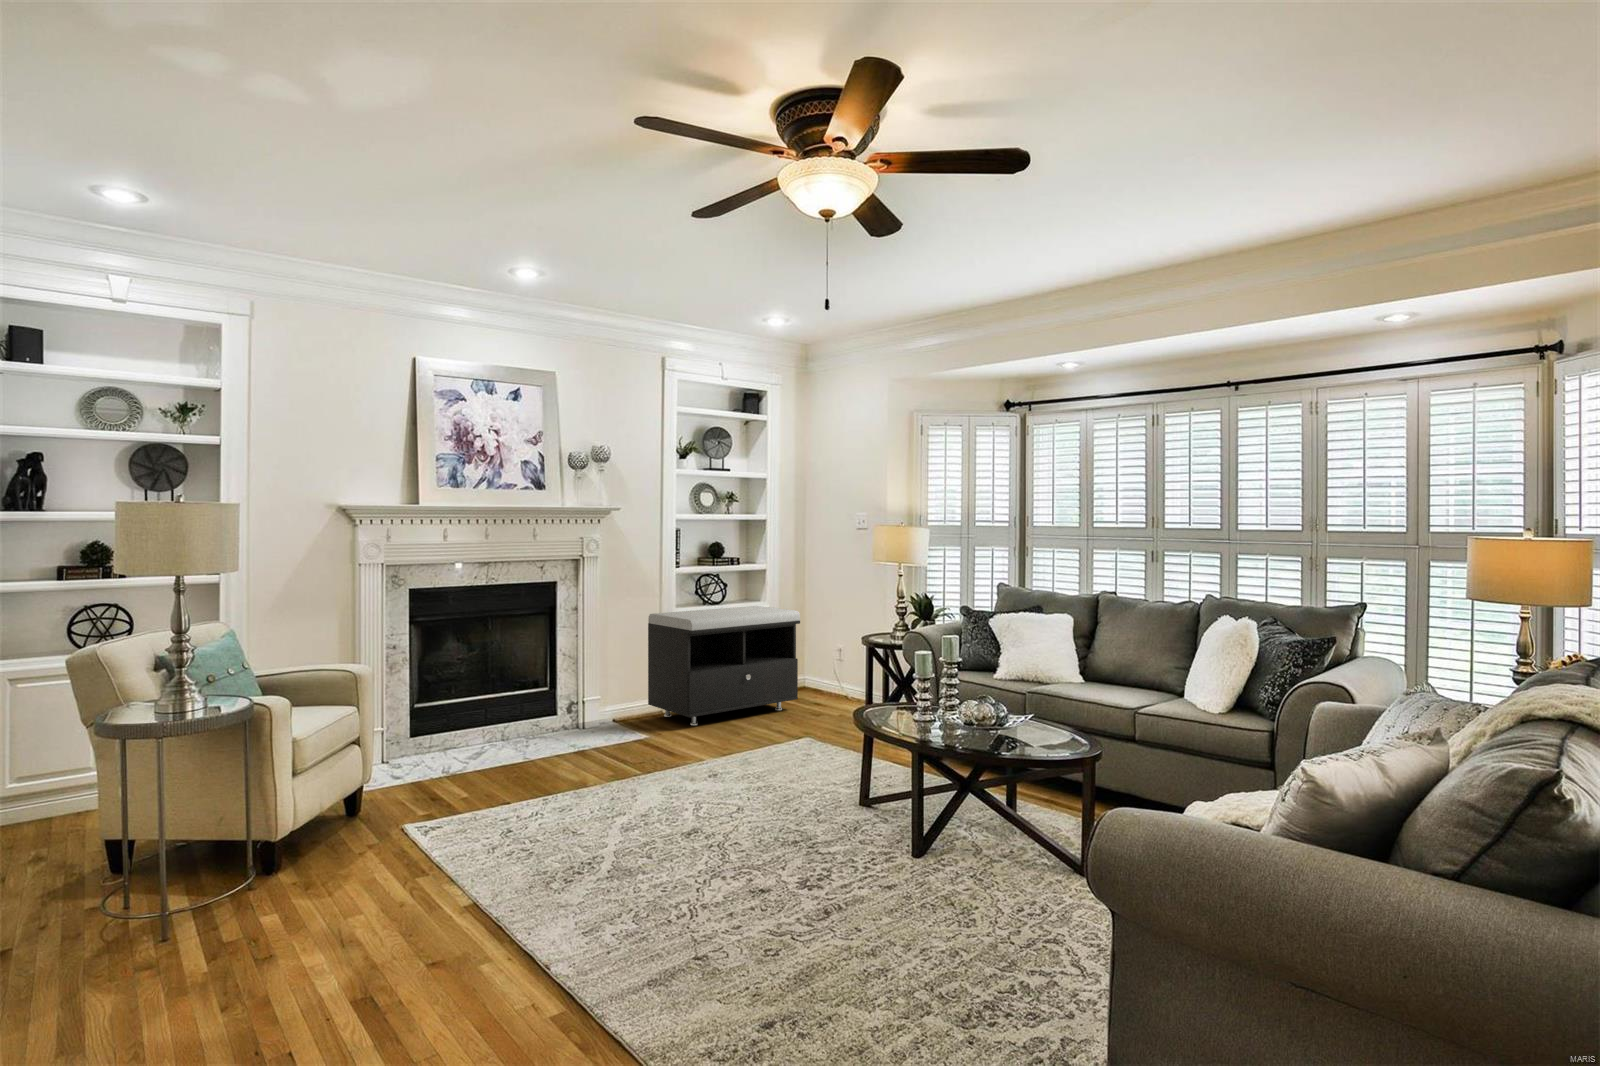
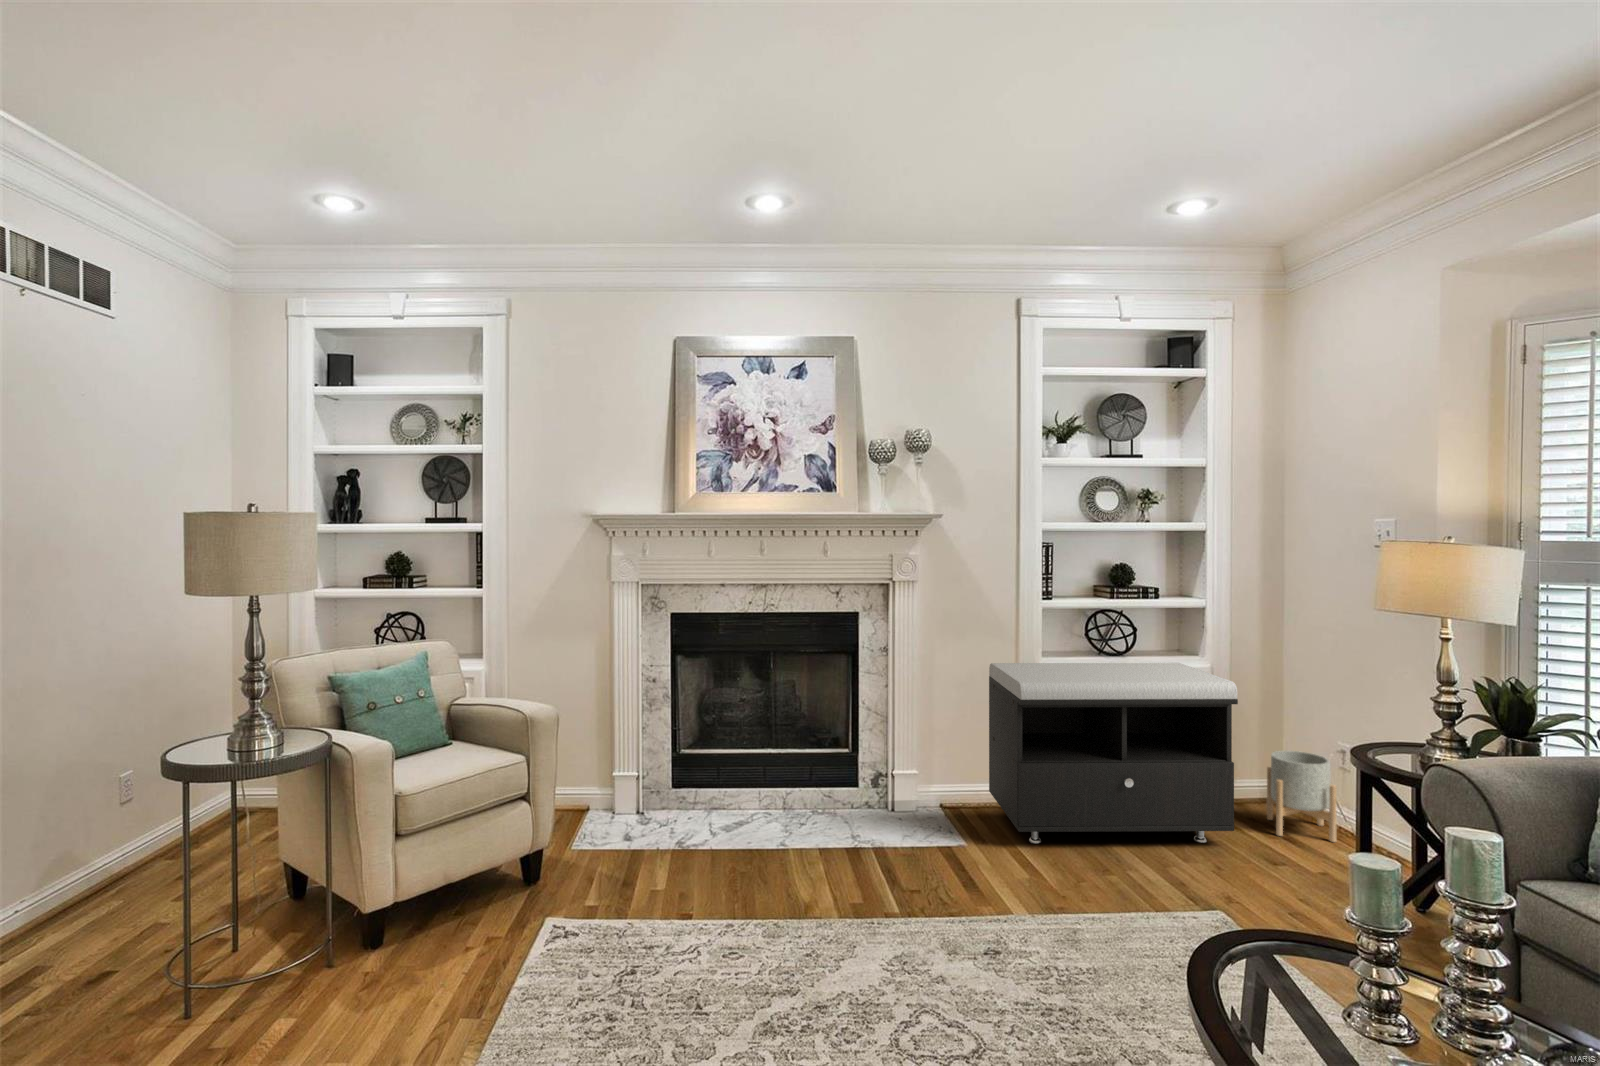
planter: none [803,653,841,701] -> present [1267,751,1336,842]

